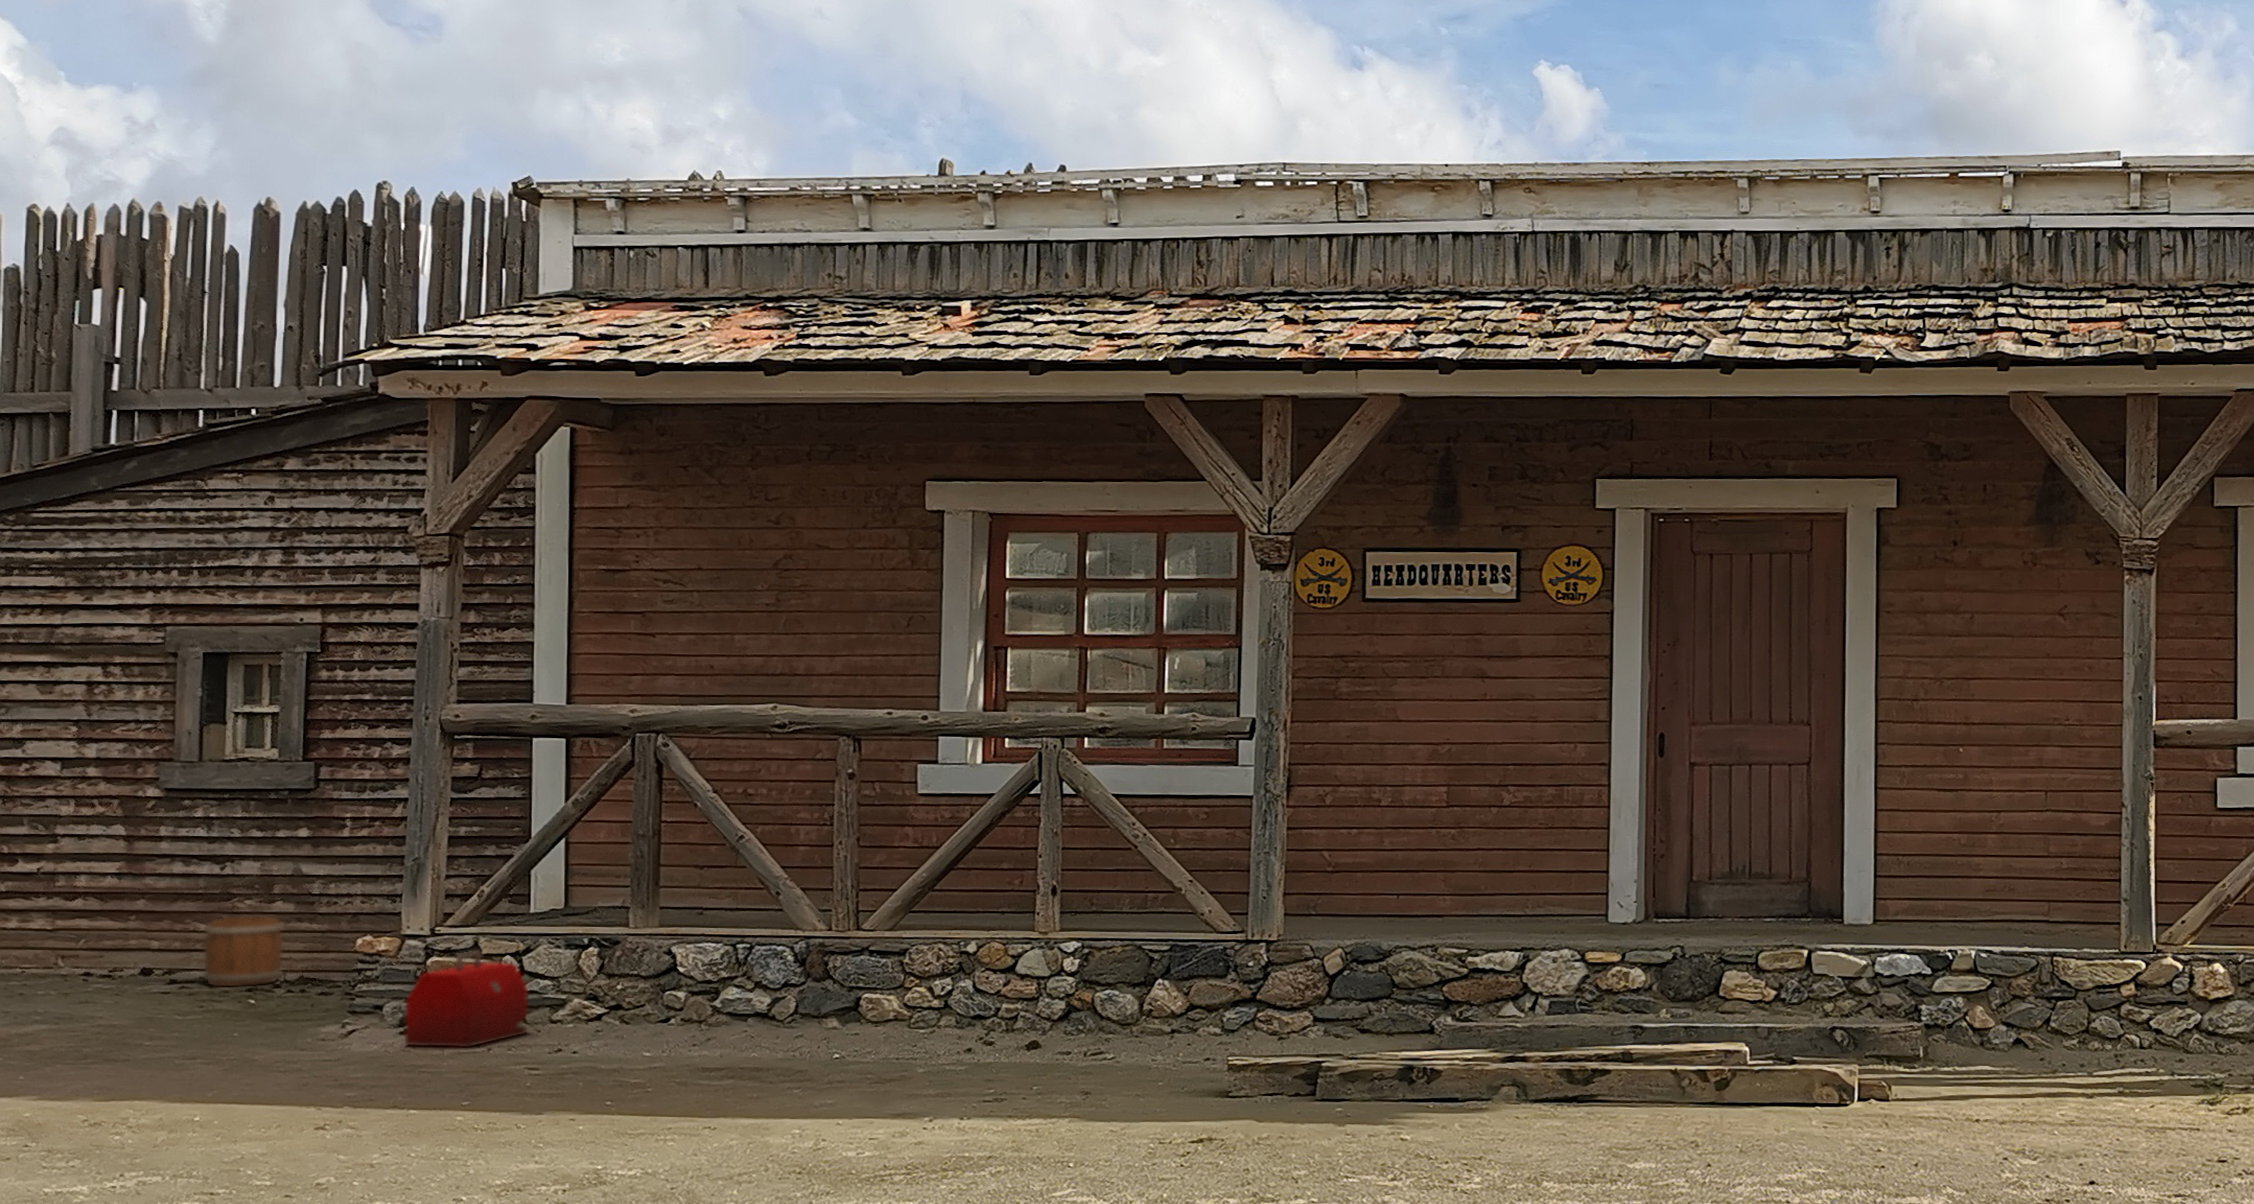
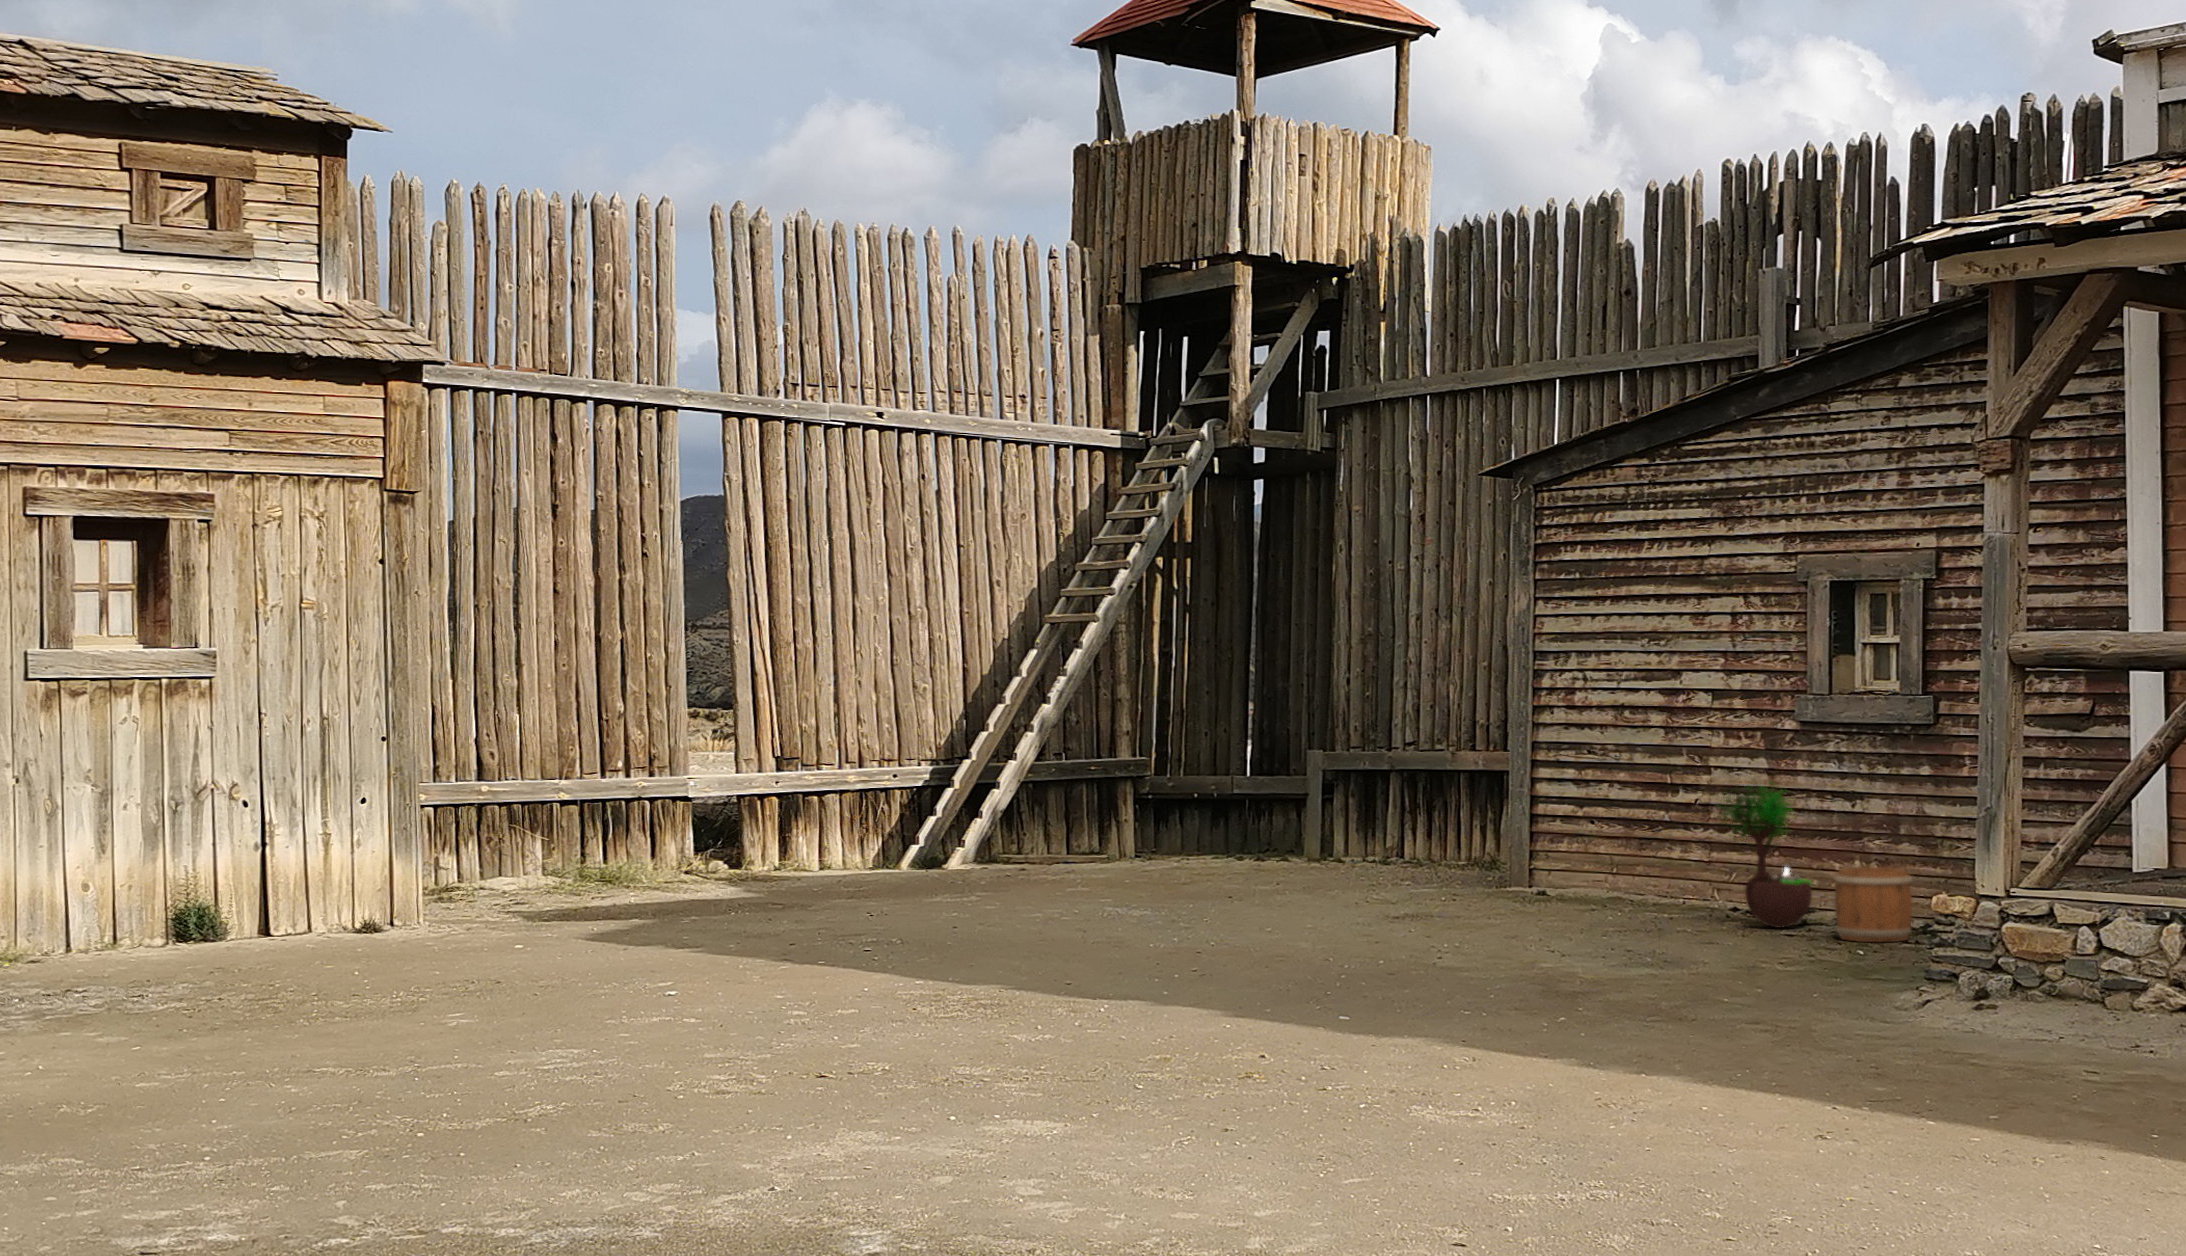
potted tree: none [72,833,172,979] -> present [1717,779,1812,928]
toolbox: present [405,951,528,1047] -> none [1954,915,2103,1032]

